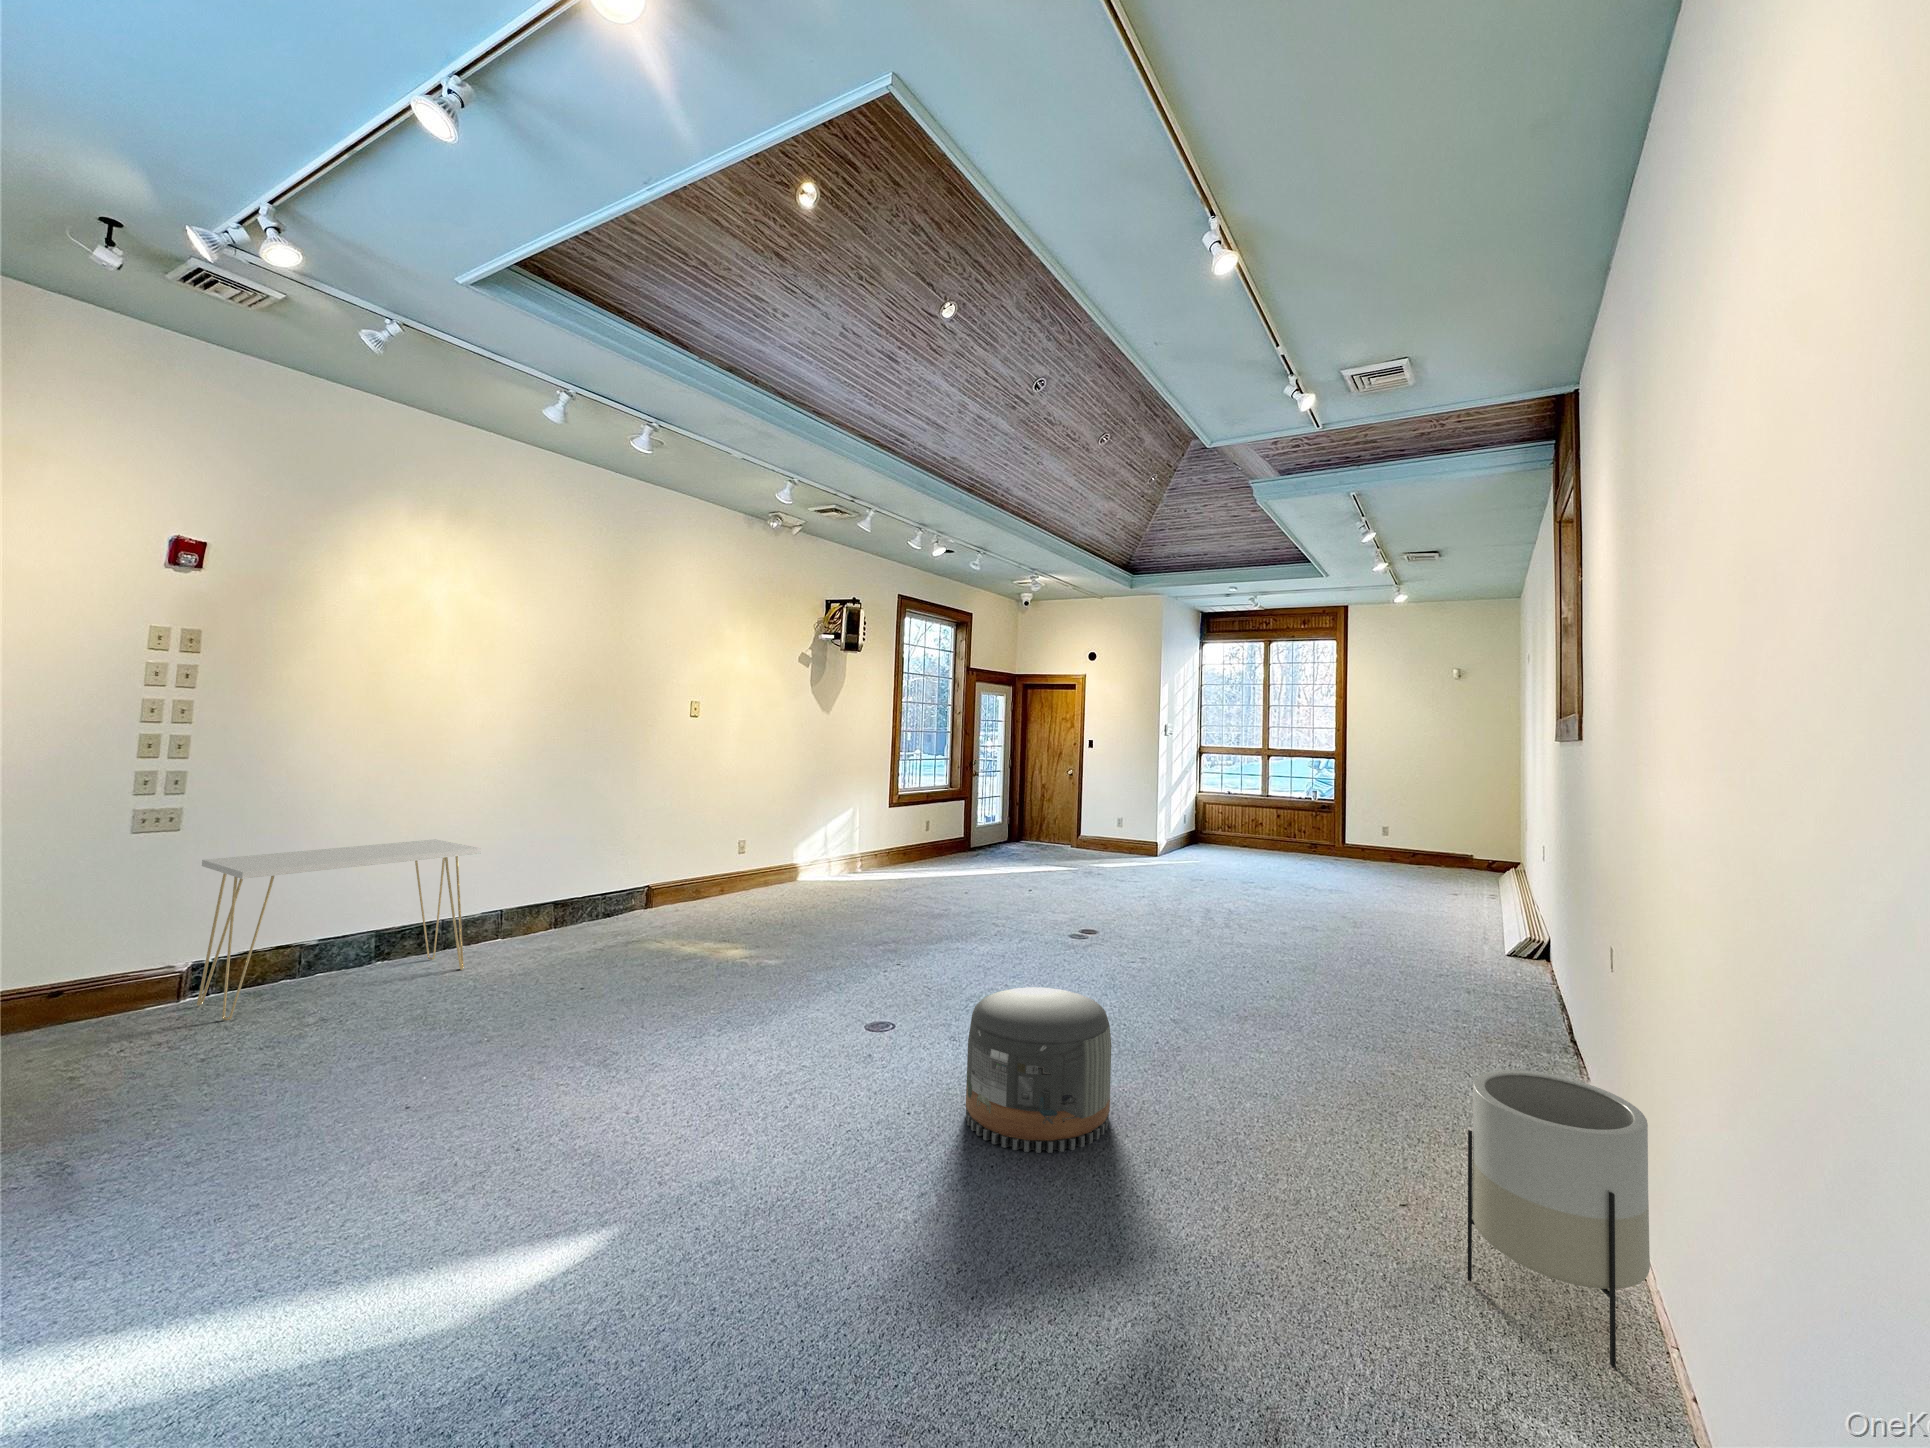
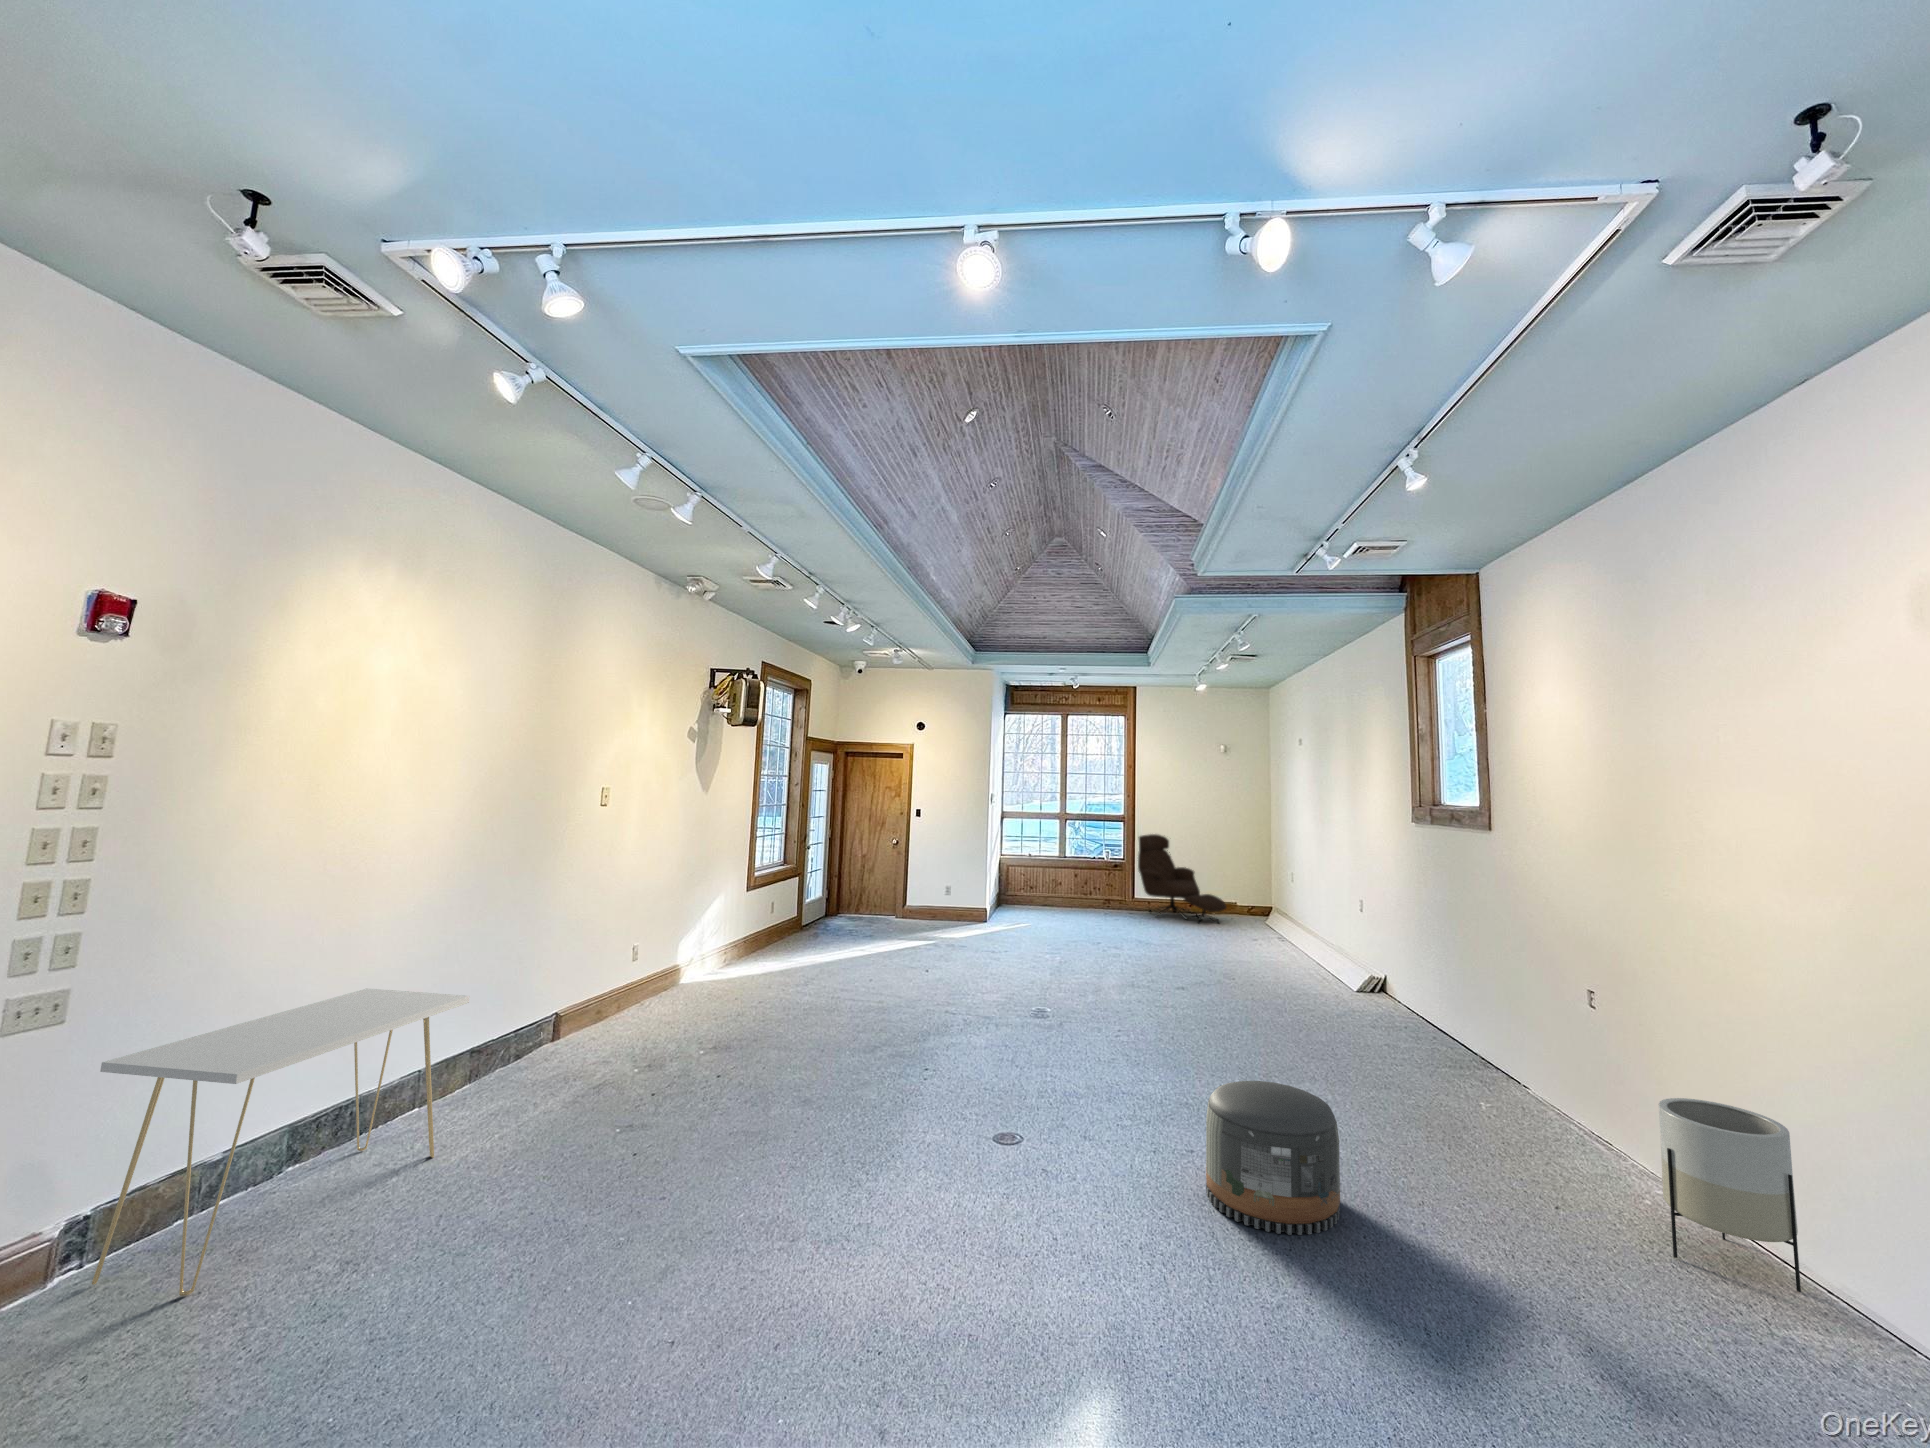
lounge chair: none [1345,772,1450,876] -> present [1138,834,1227,922]

